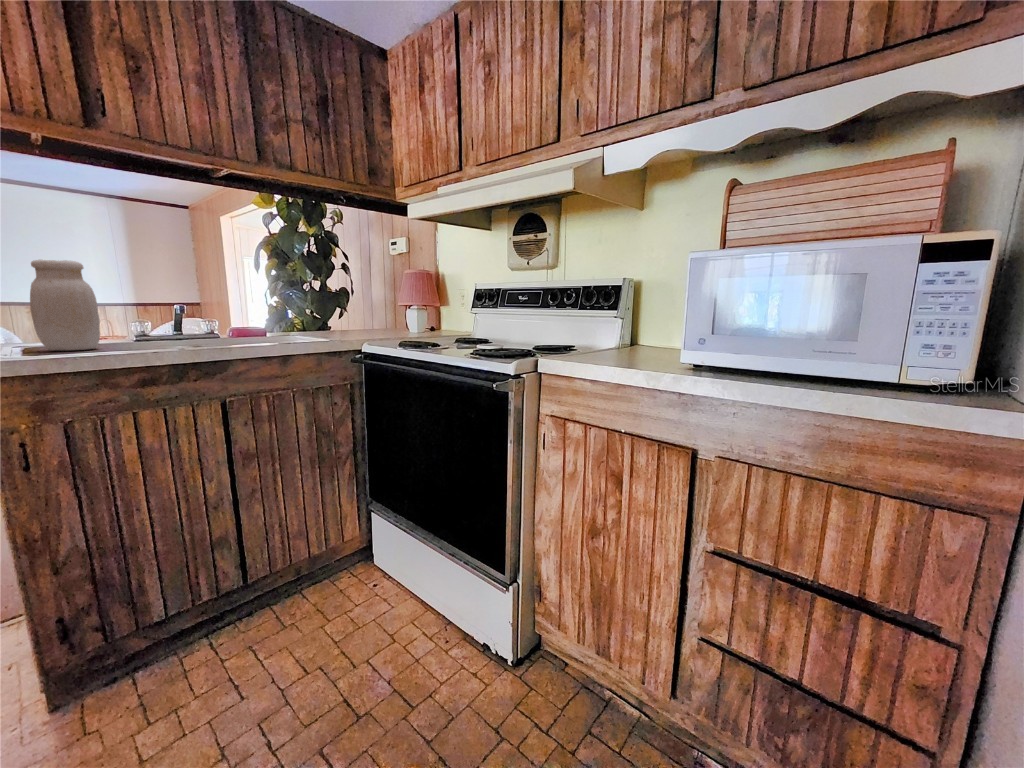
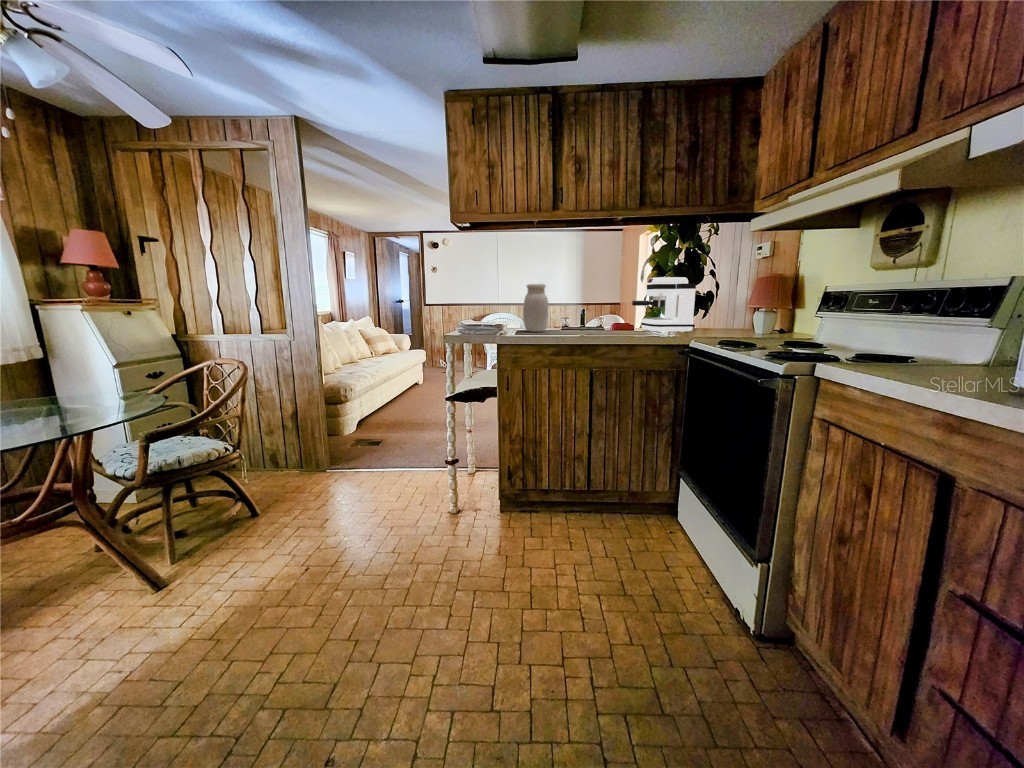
coffee maker: none [257,266,346,339] -> present [632,277,696,333]

